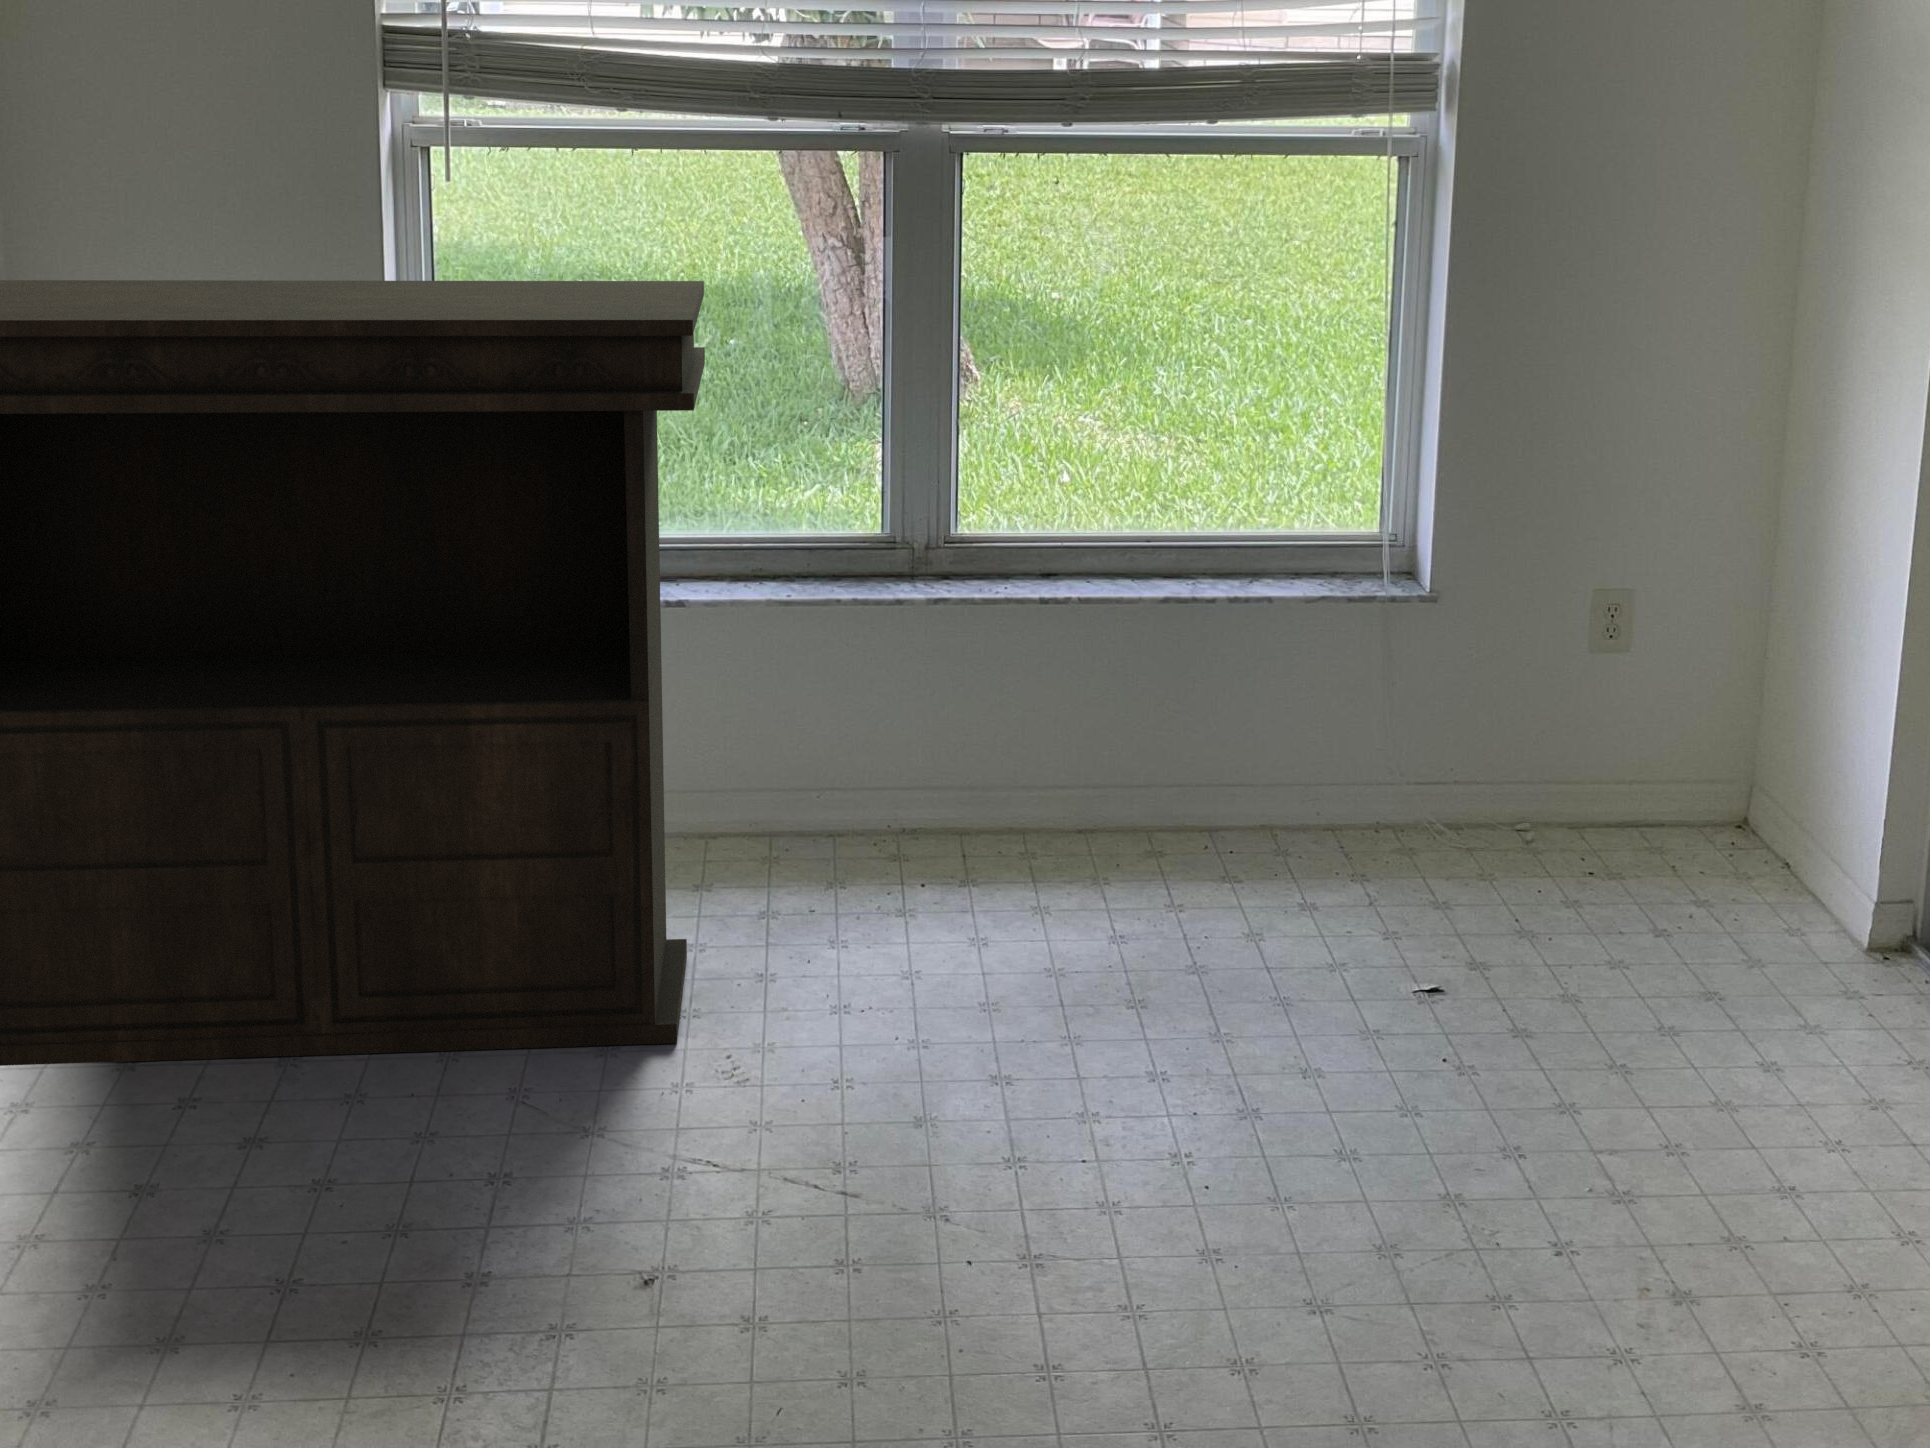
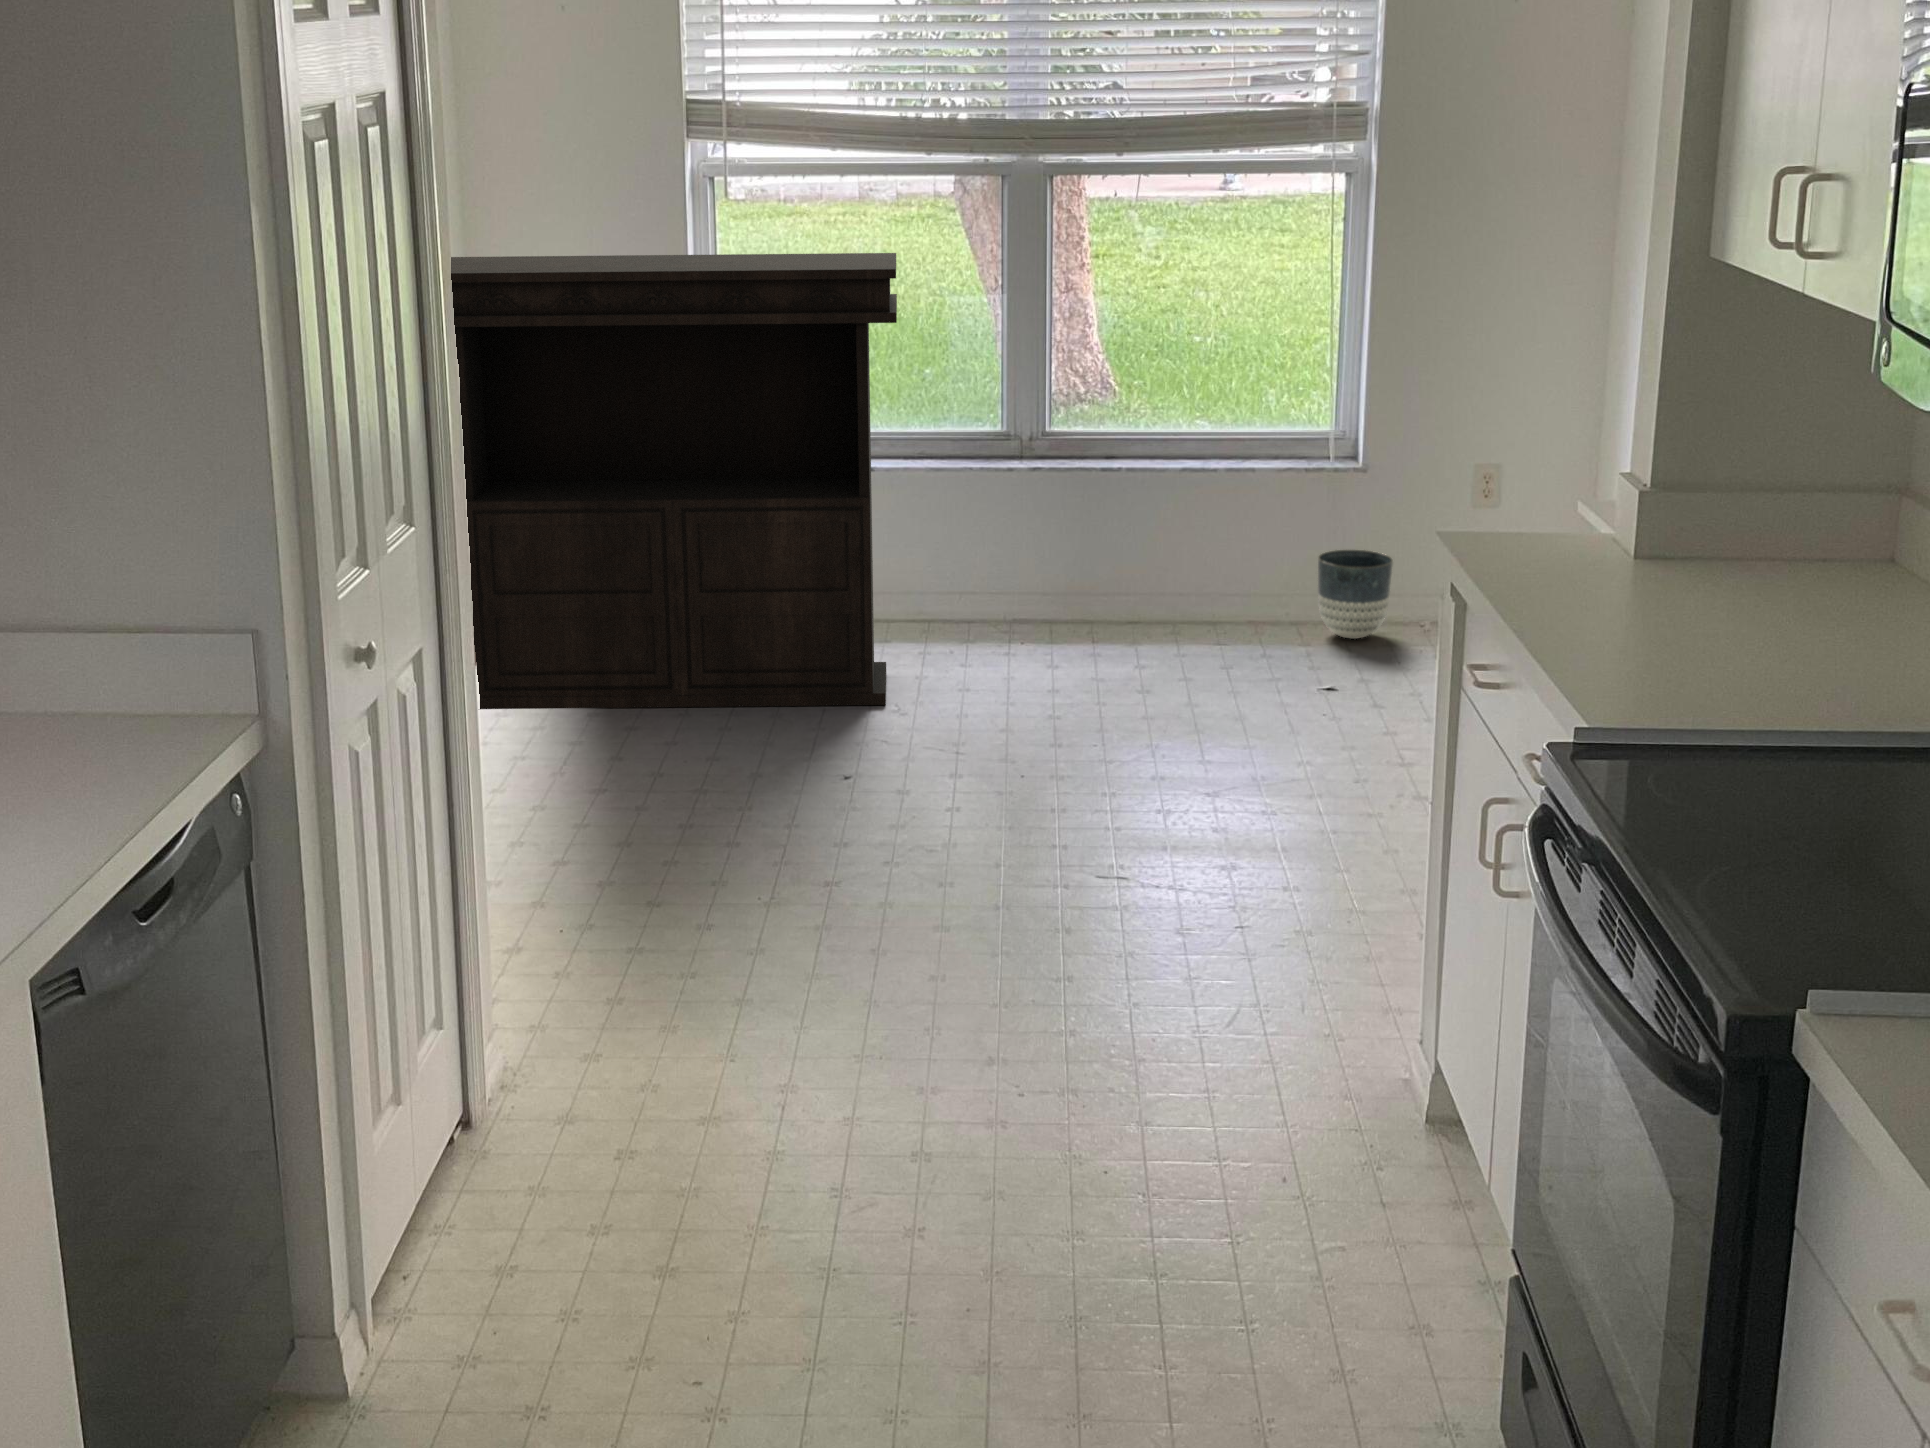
planter: none [1365,721,1480,864] -> present [1318,550,1393,639]

